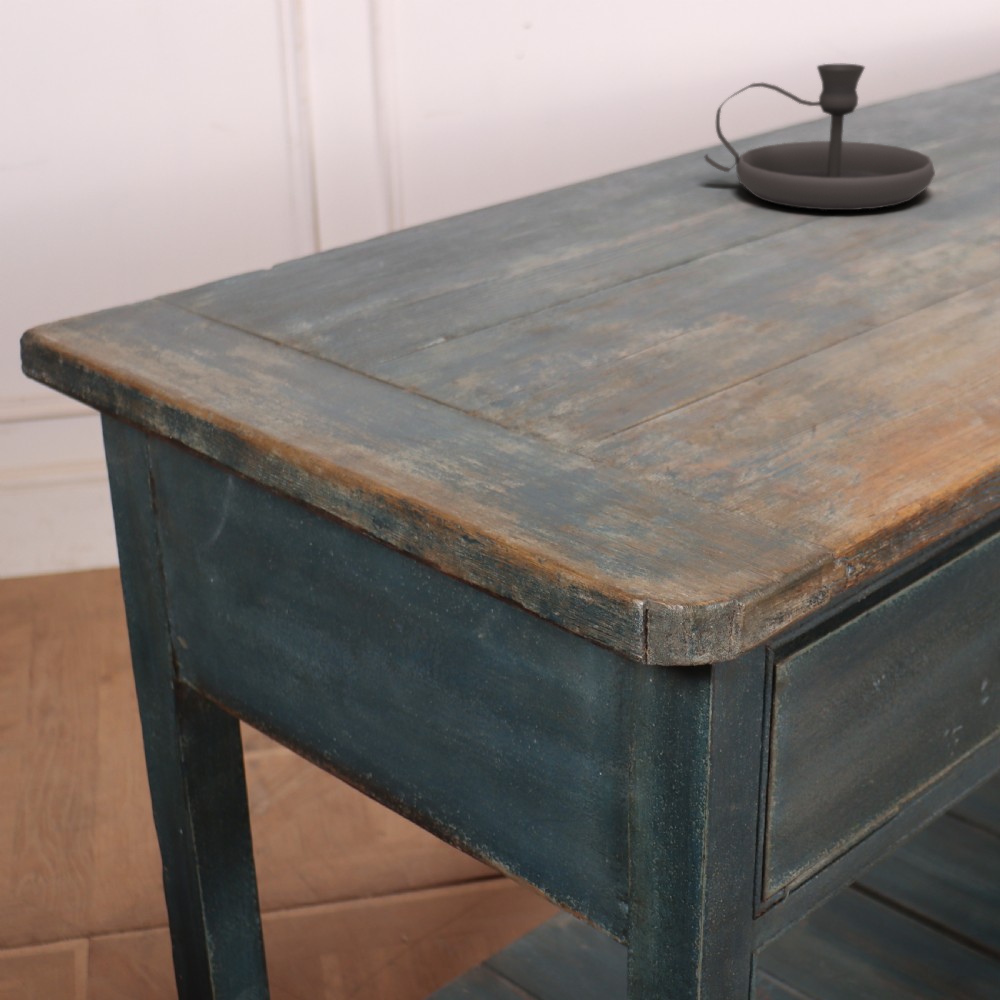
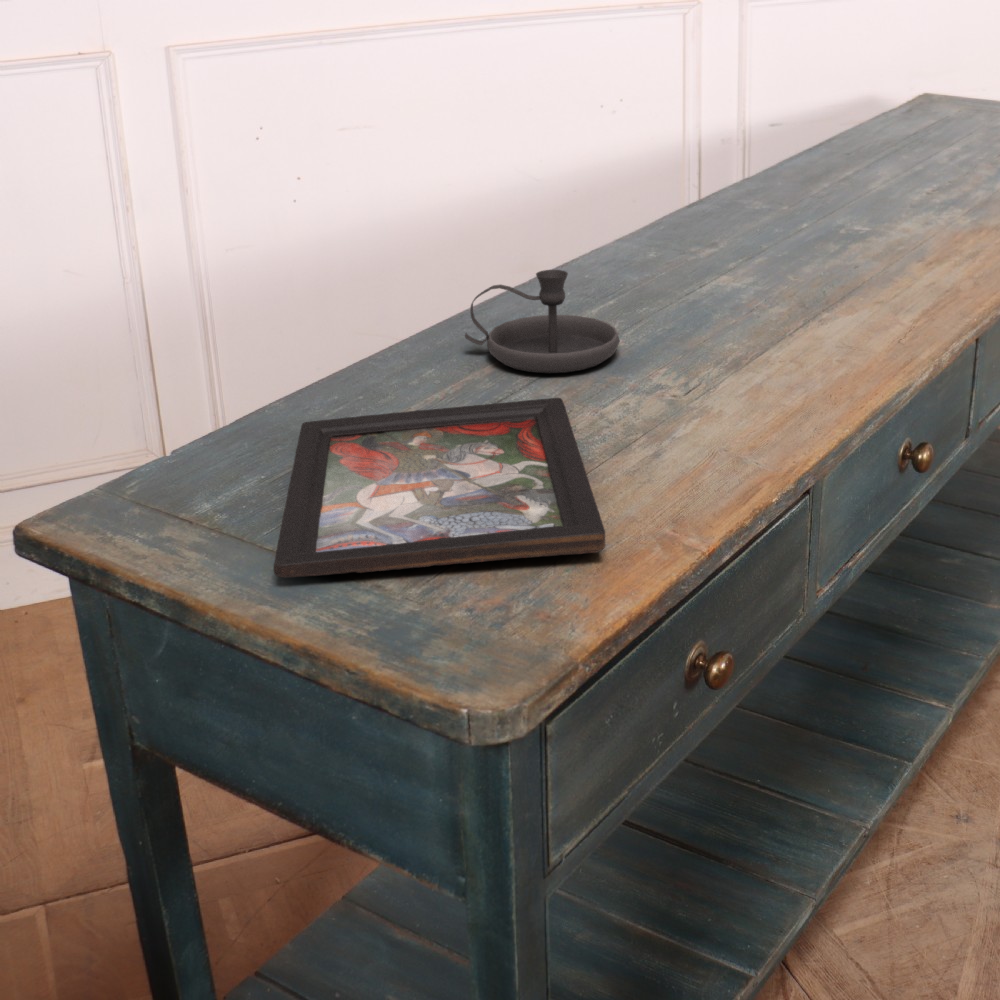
decorative tray: none [373,228,898,412] -> present [274,398,605,578]

